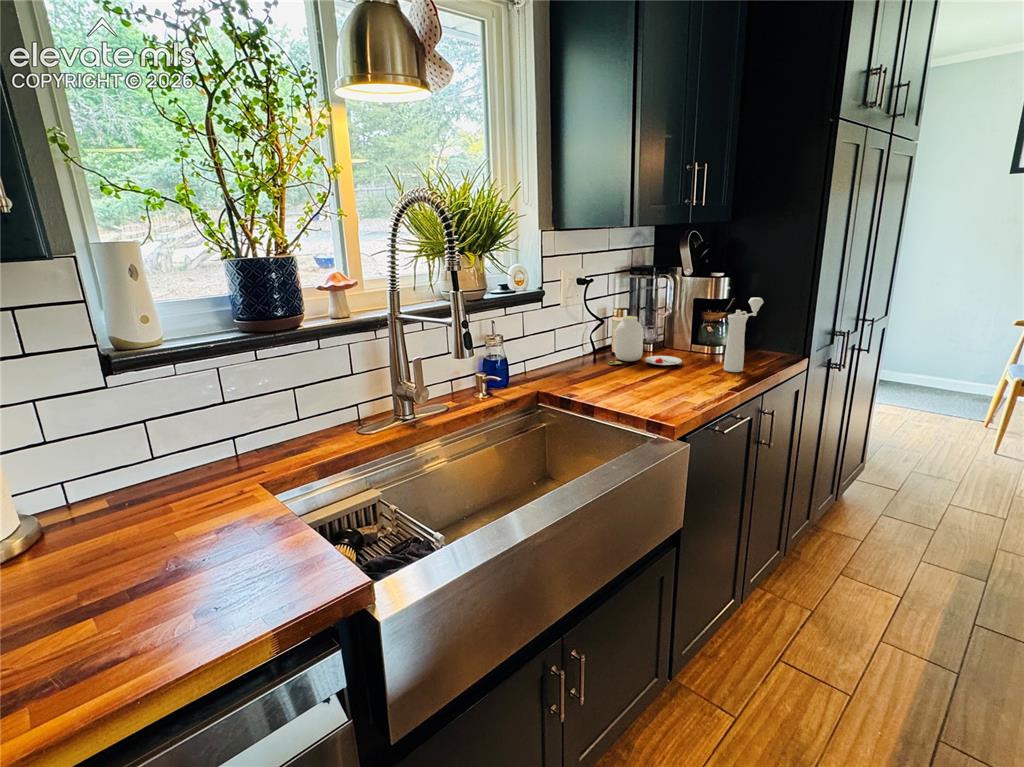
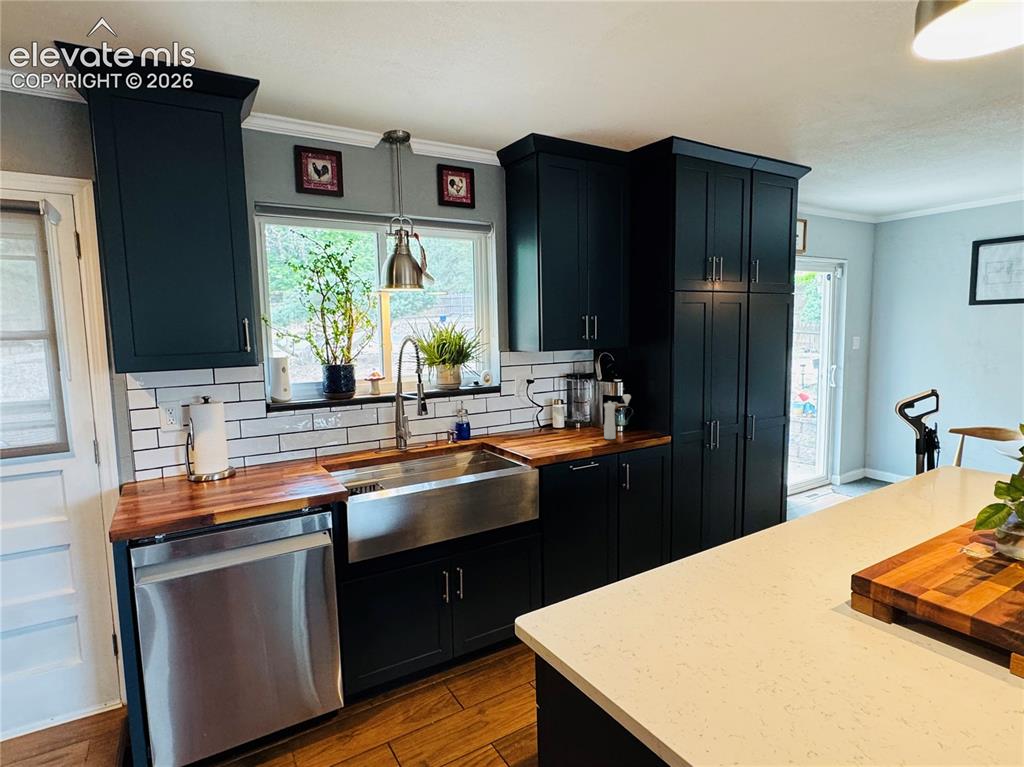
jar: present [607,316,682,365] -> none [539,404,584,434]

